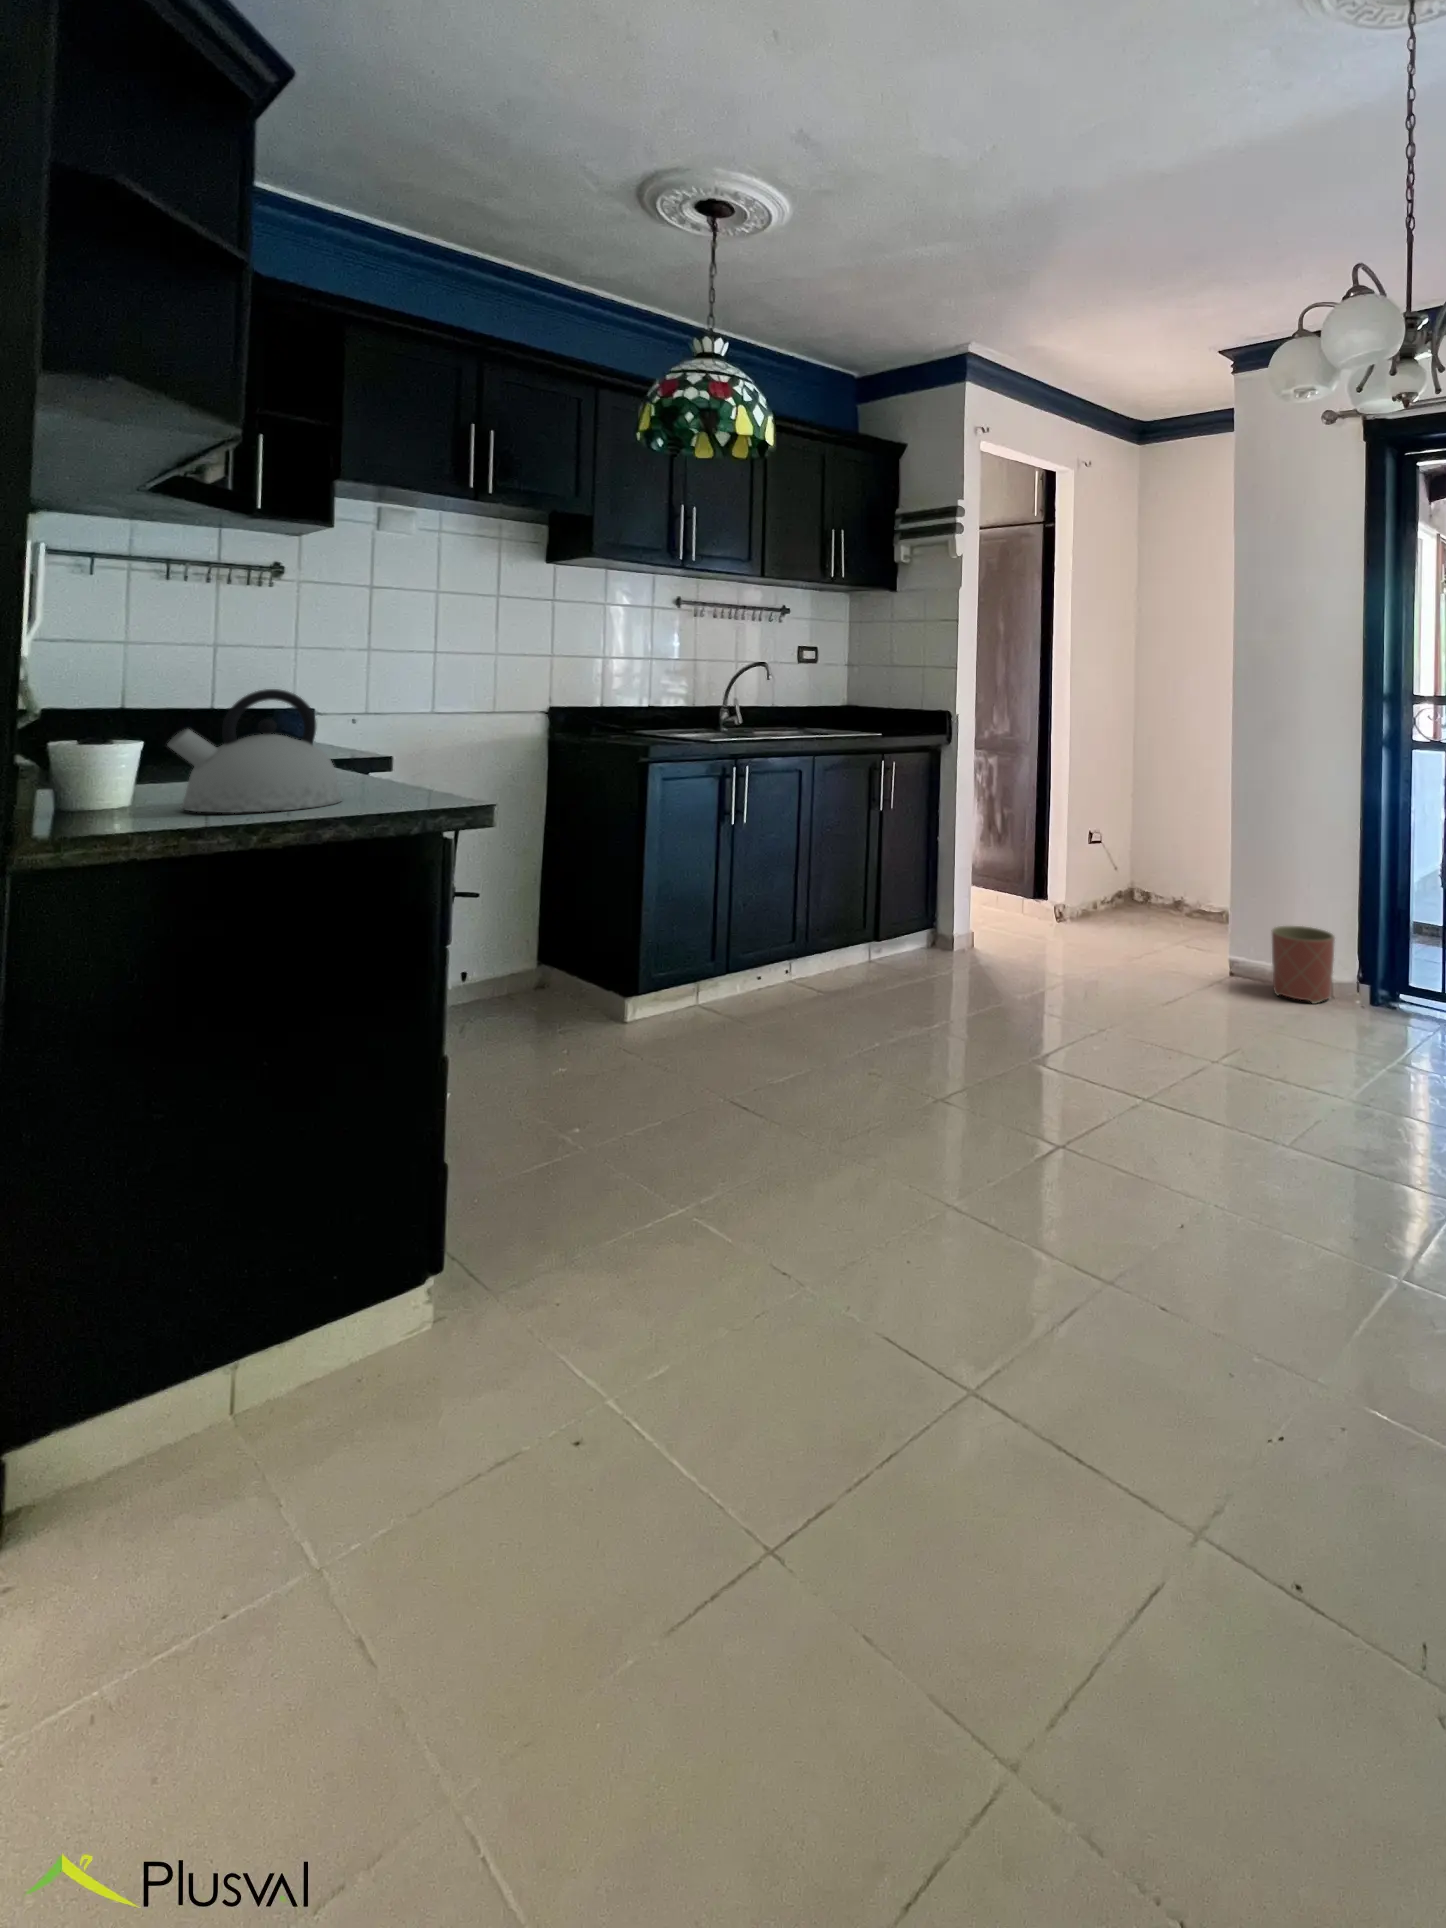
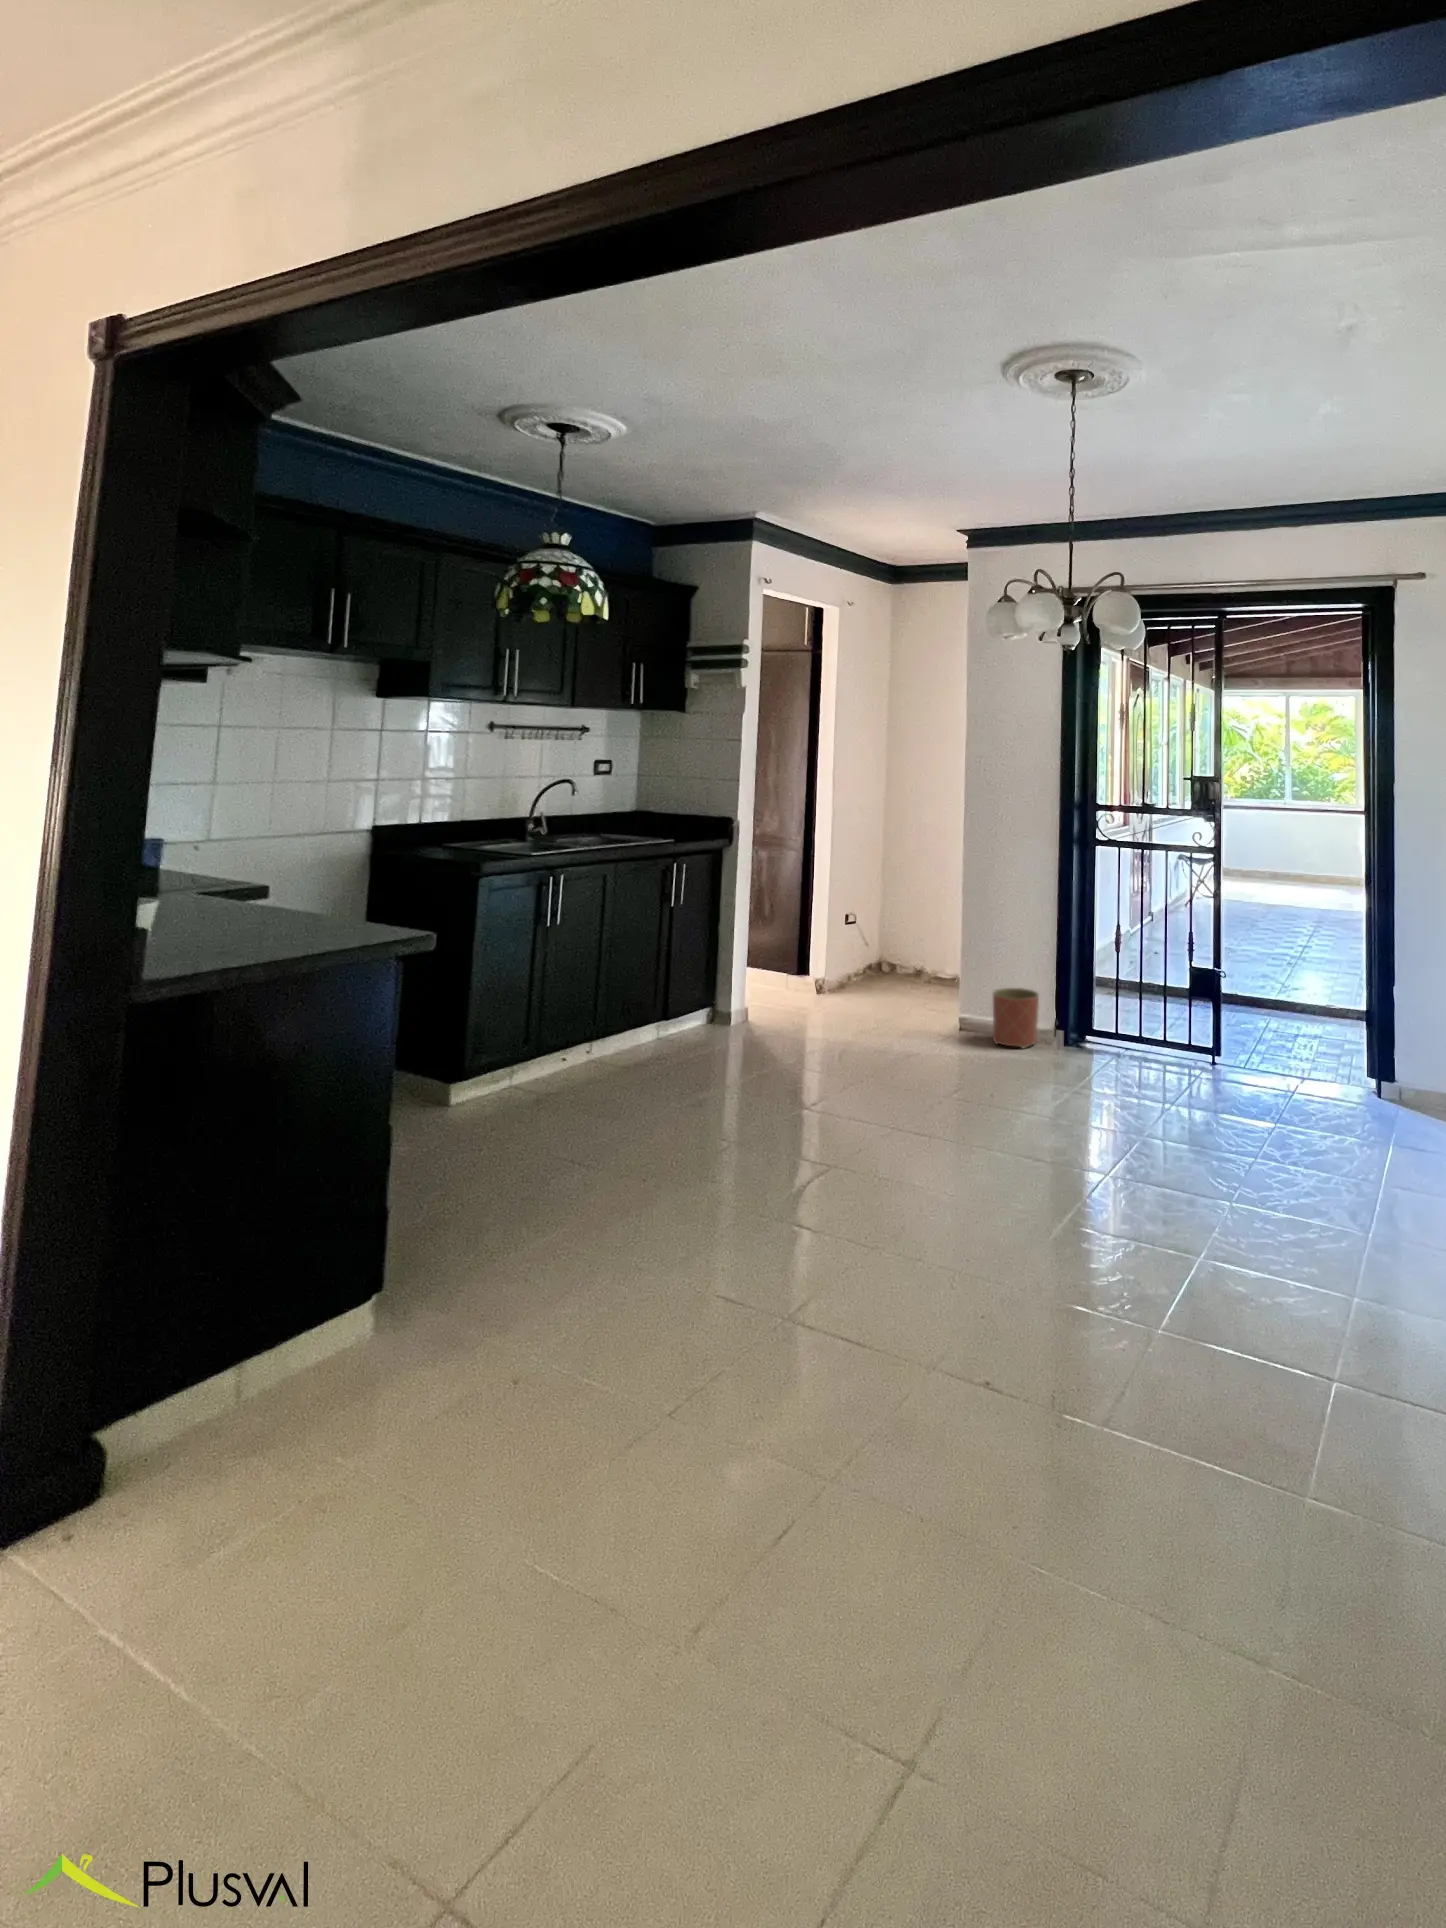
kettle: present [168,689,341,813] -> none [204,859,323,955]

